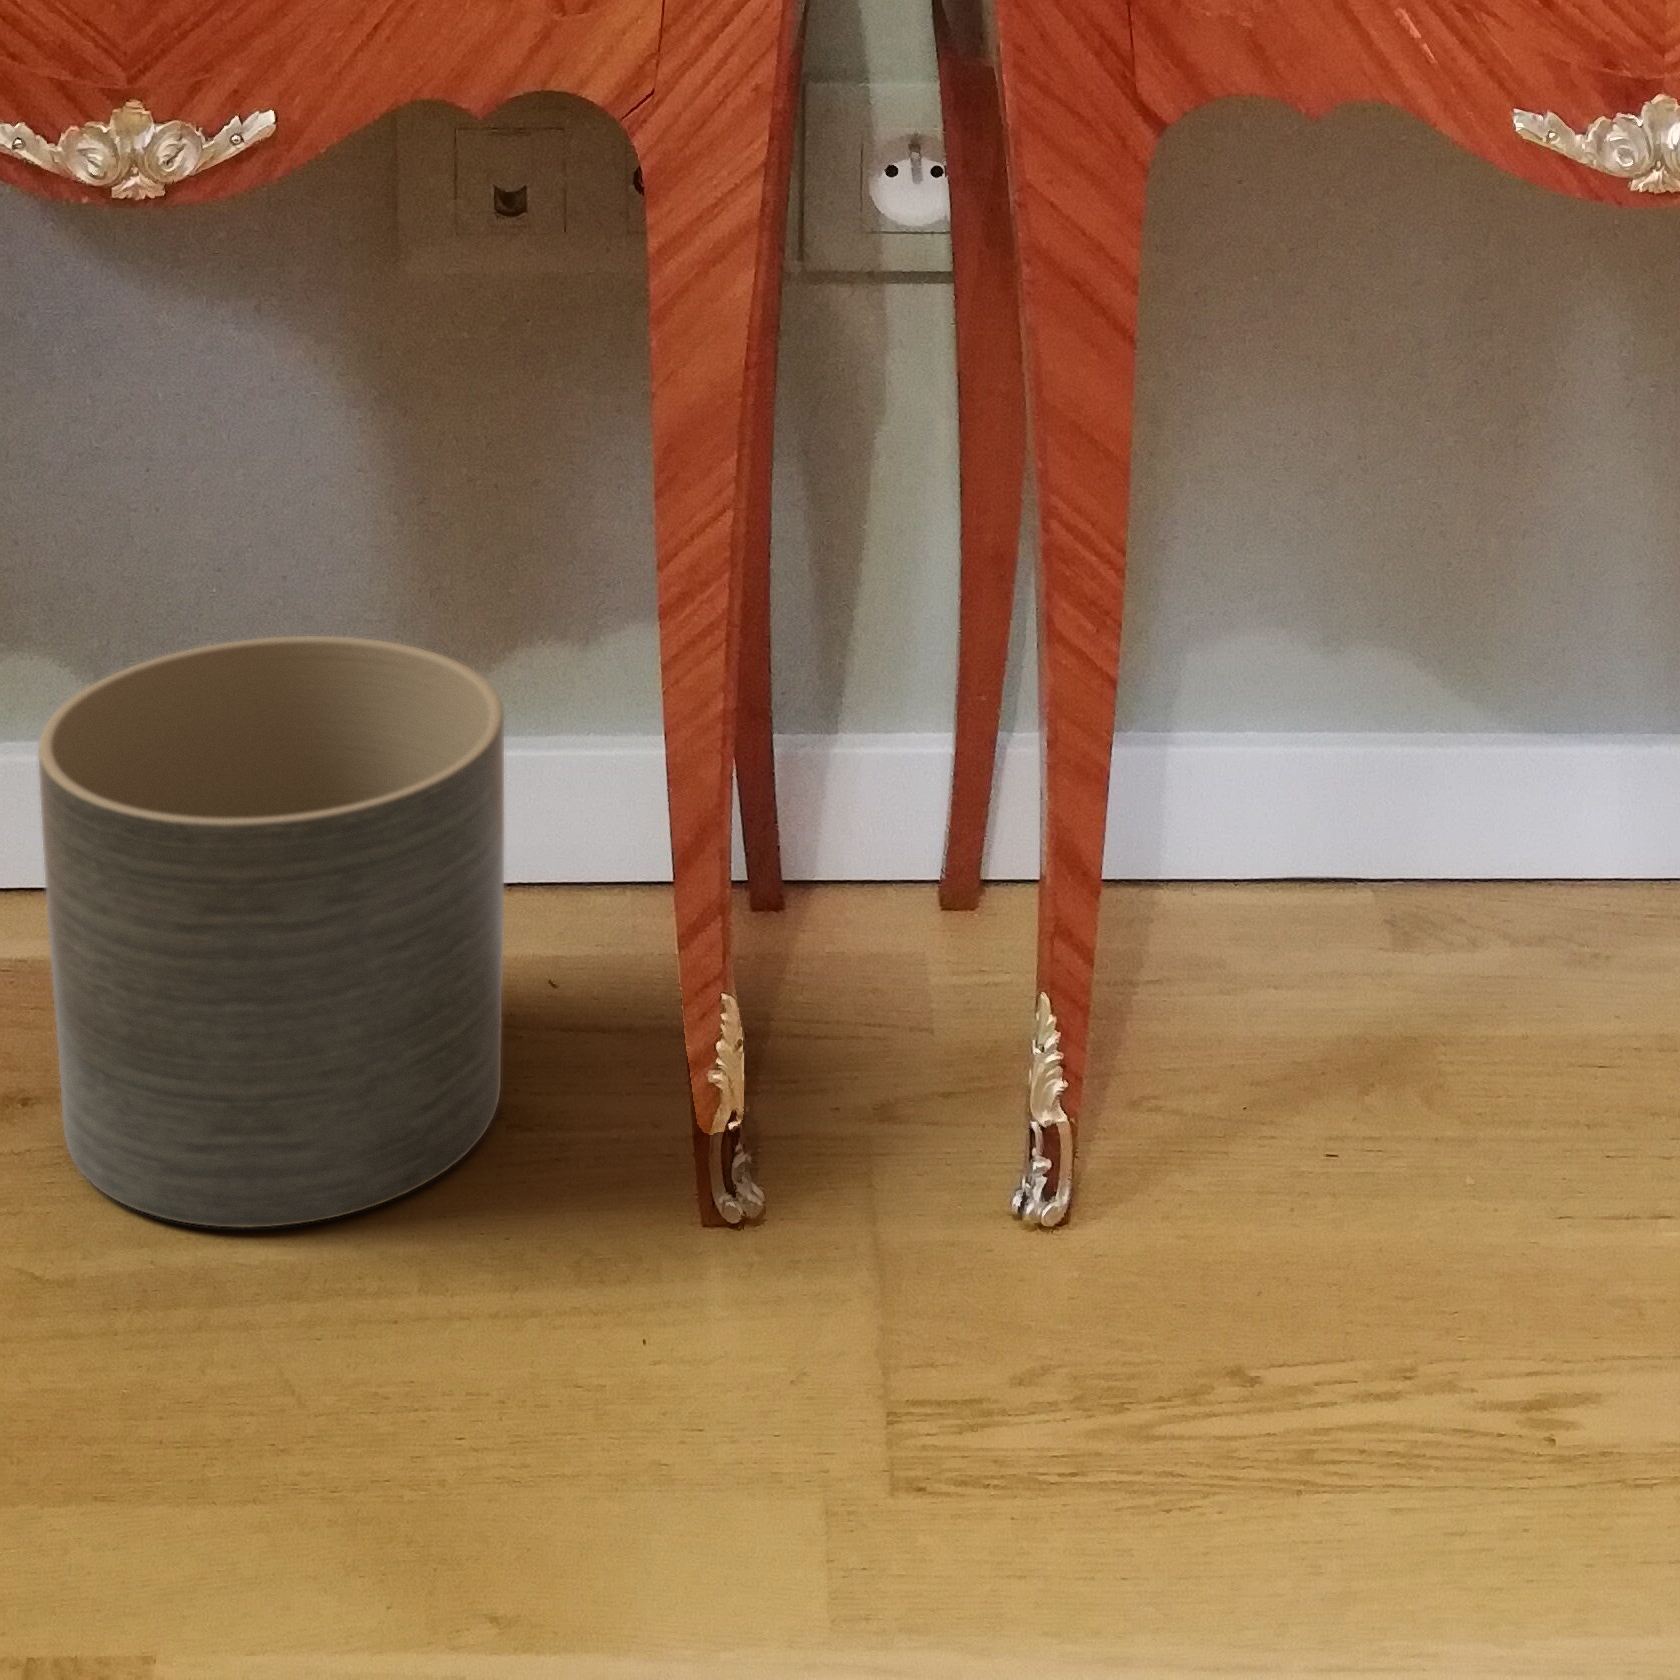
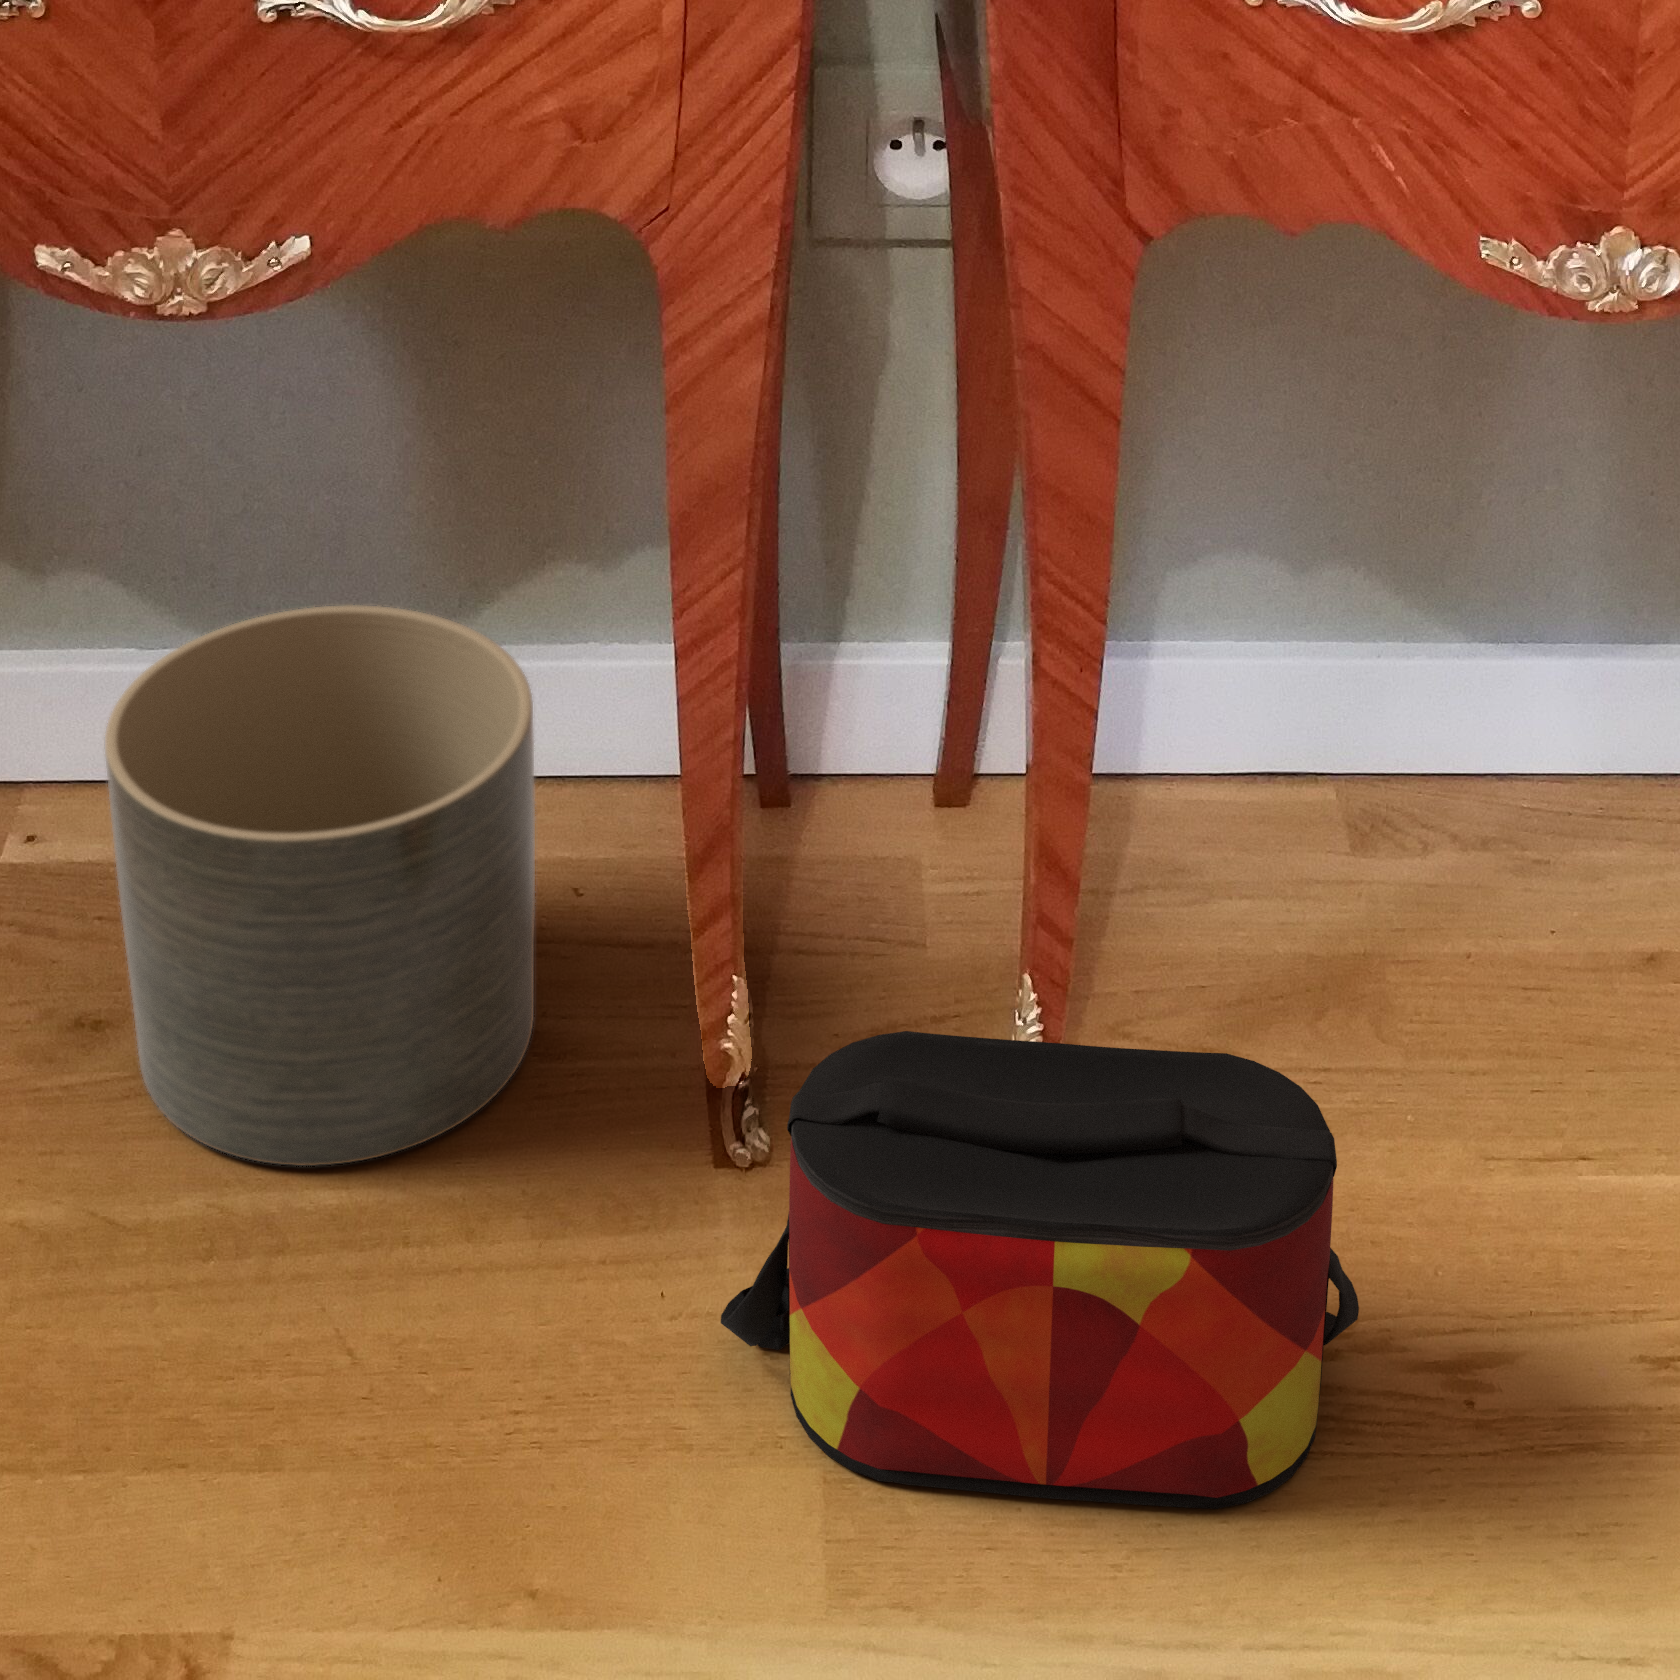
bag: none [708,1017,1432,1553] -> present [721,1031,1359,1509]

